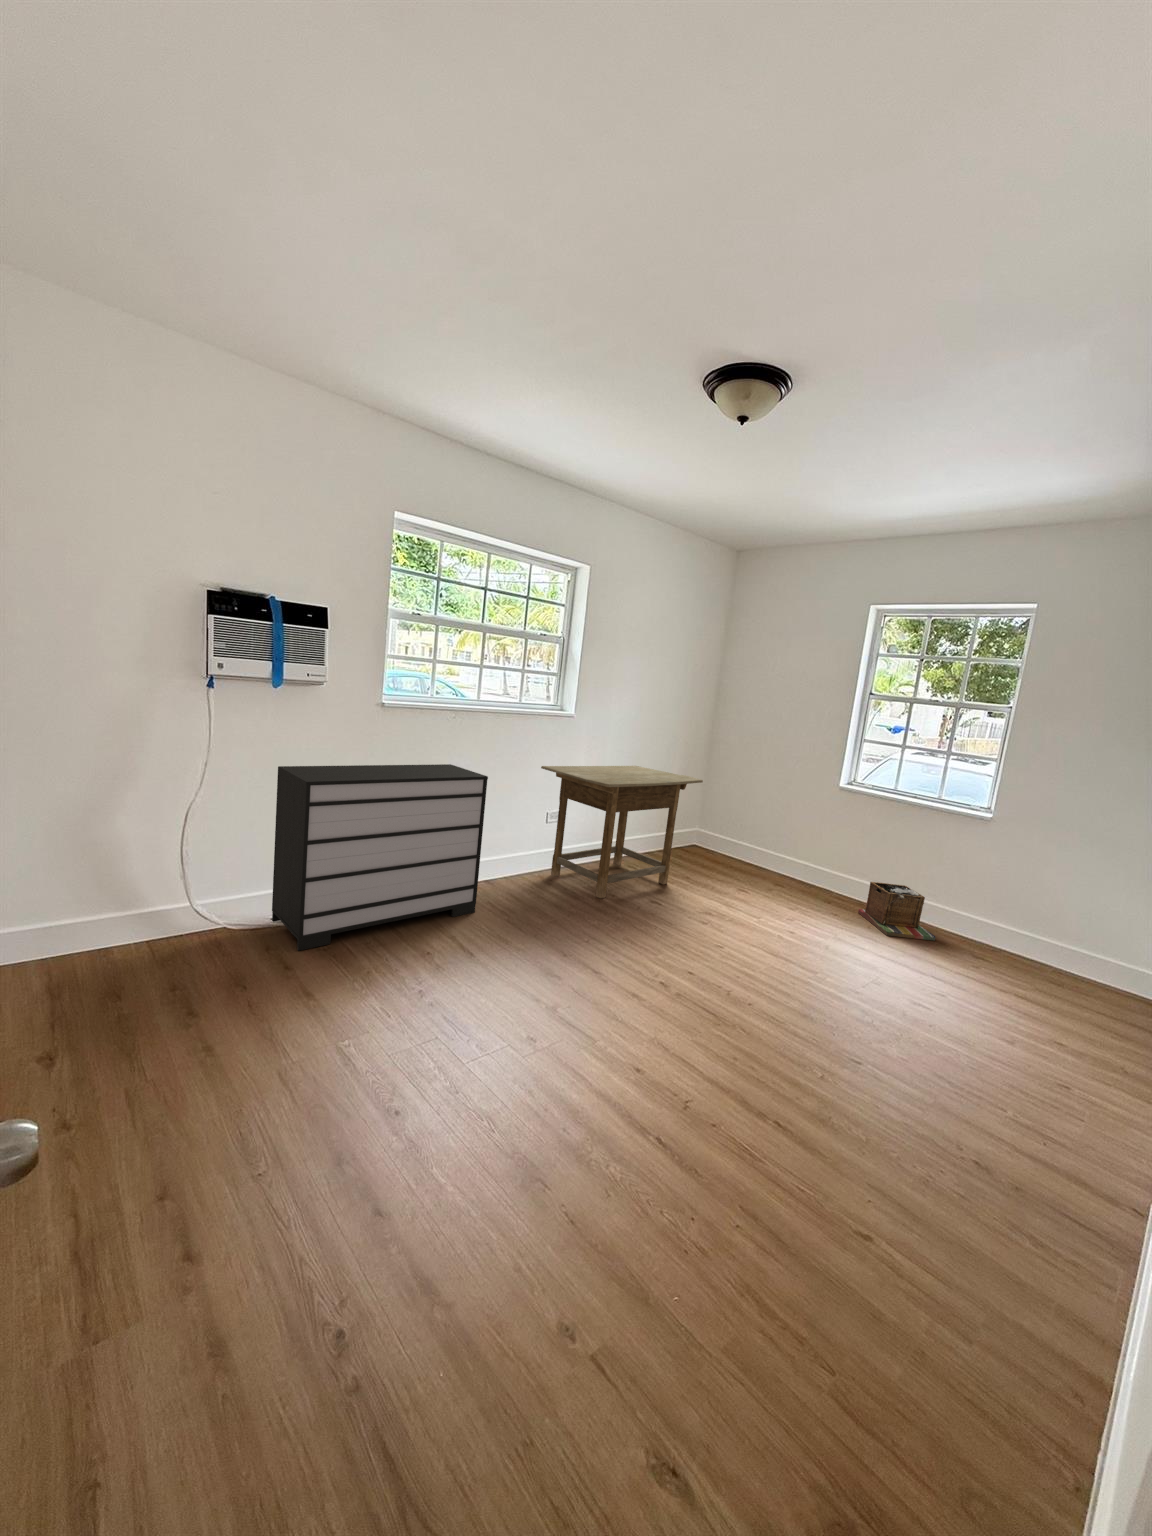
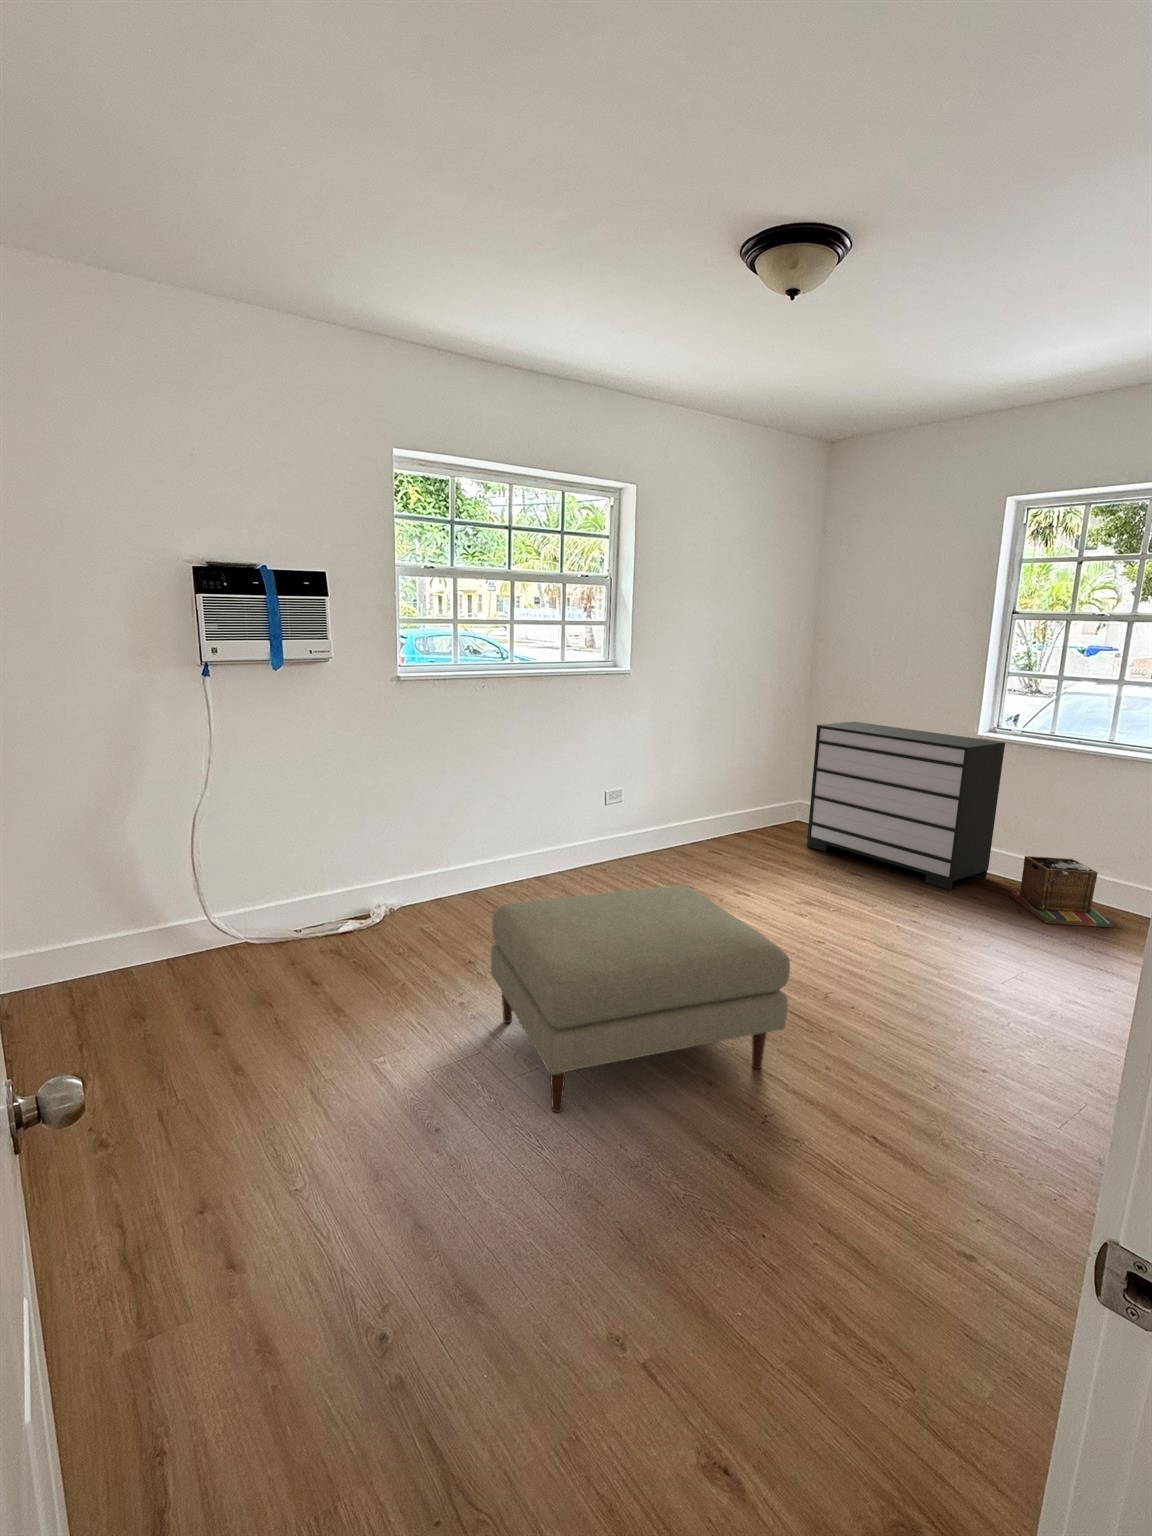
dresser: present [272,764,488,951] -> present [807,722,1005,890]
desk: present [541,766,703,898] -> none [593,728,797,893]
ottoman: none [451,895,711,1096] -> present [491,885,790,1112]

